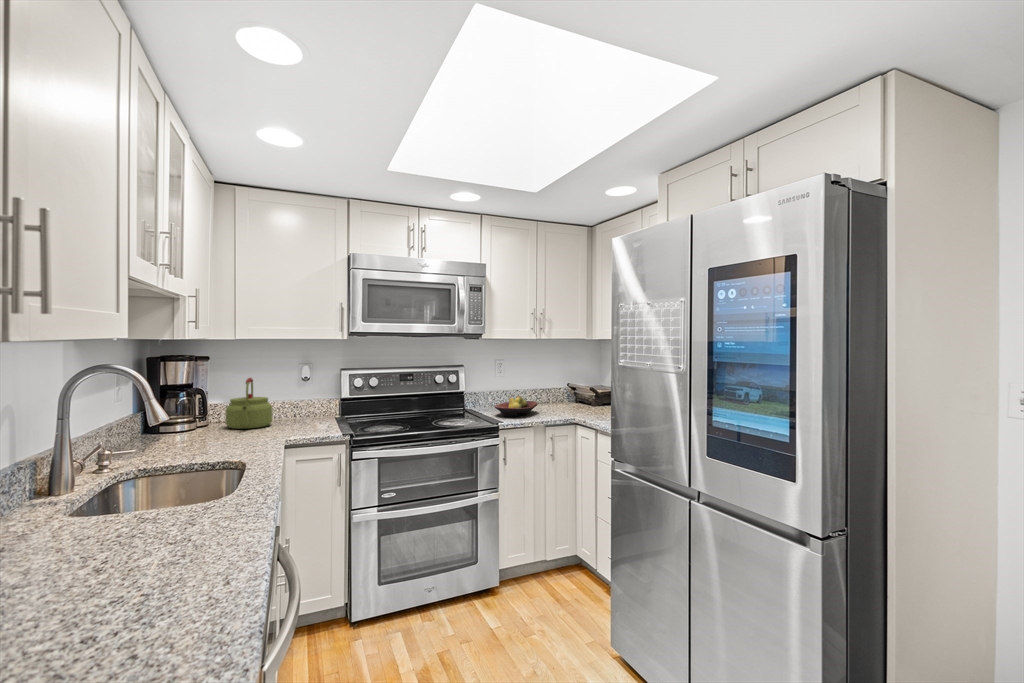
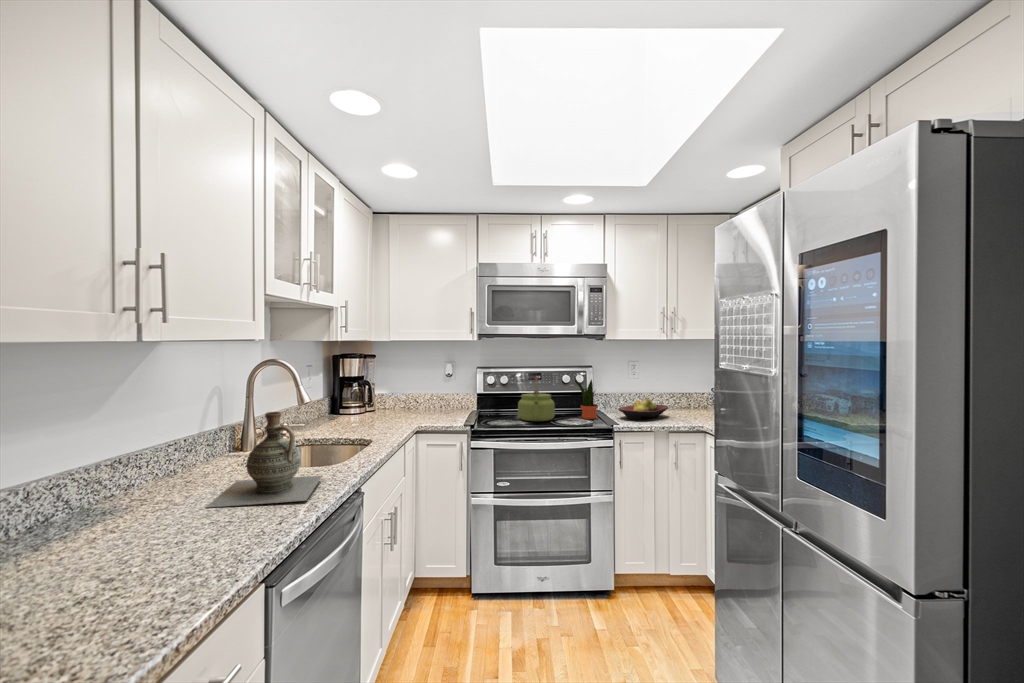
potted plant: none [451,375,476,419] -> present [574,377,598,419]
kettle: present [226,378,272,429] -> present [518,377,555,421]
ceramic jug: none [69,439,236,594] -> present [206,412,322,507]

